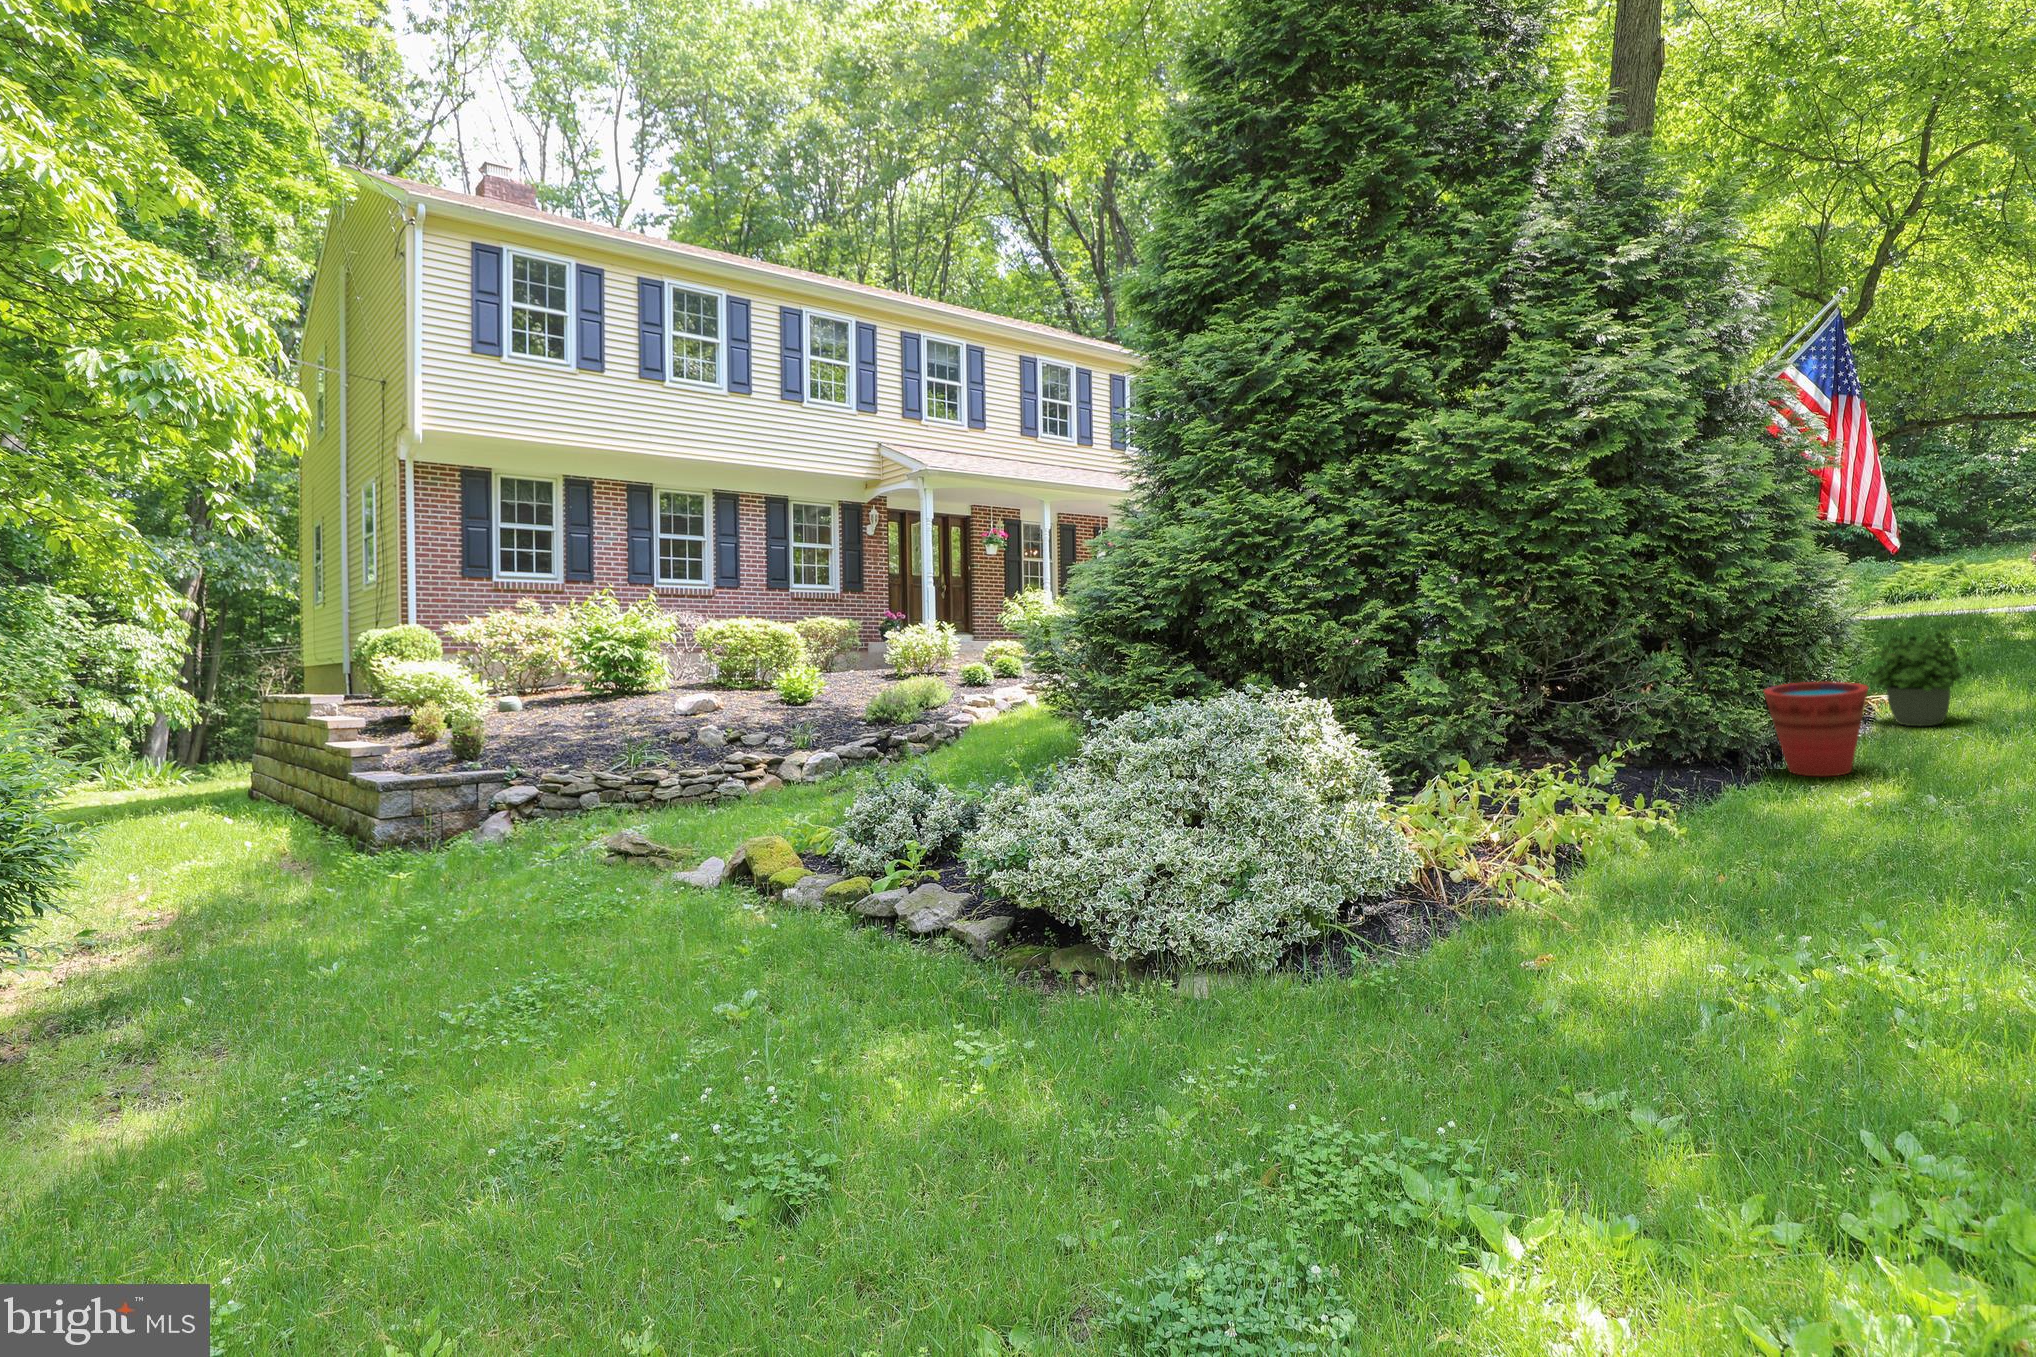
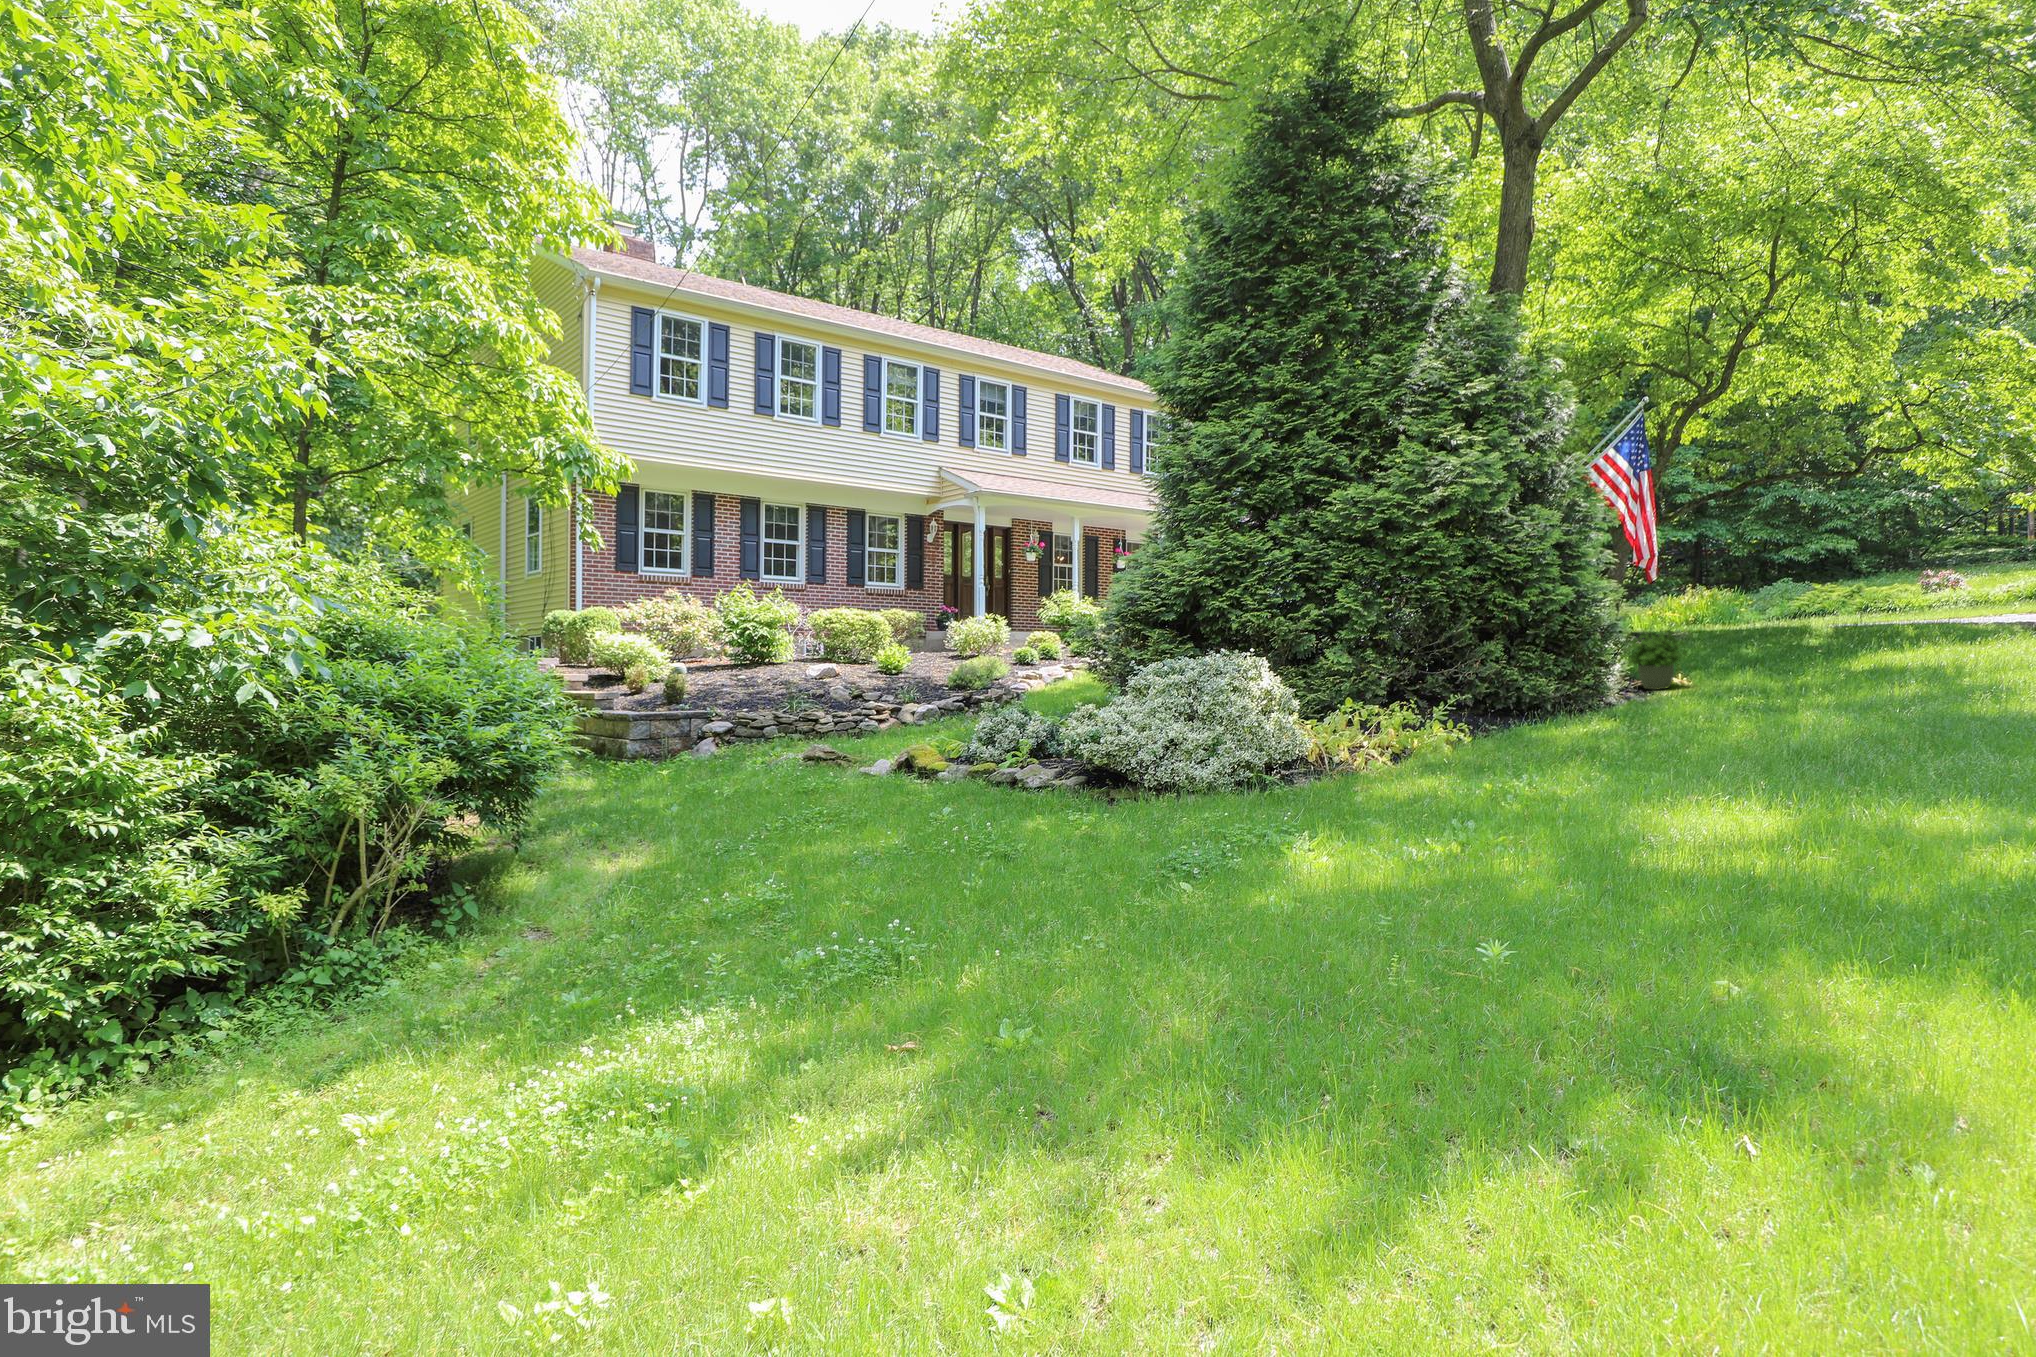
bucket: present [1764,682,1868,776] -> none [1545,658,1603,715]

